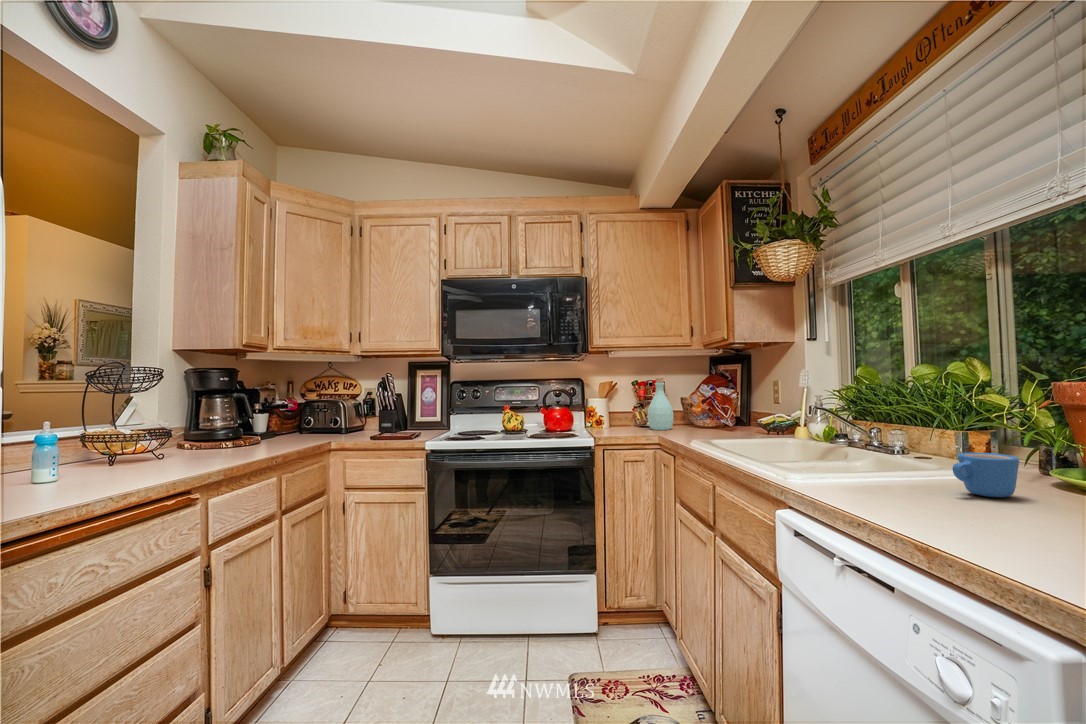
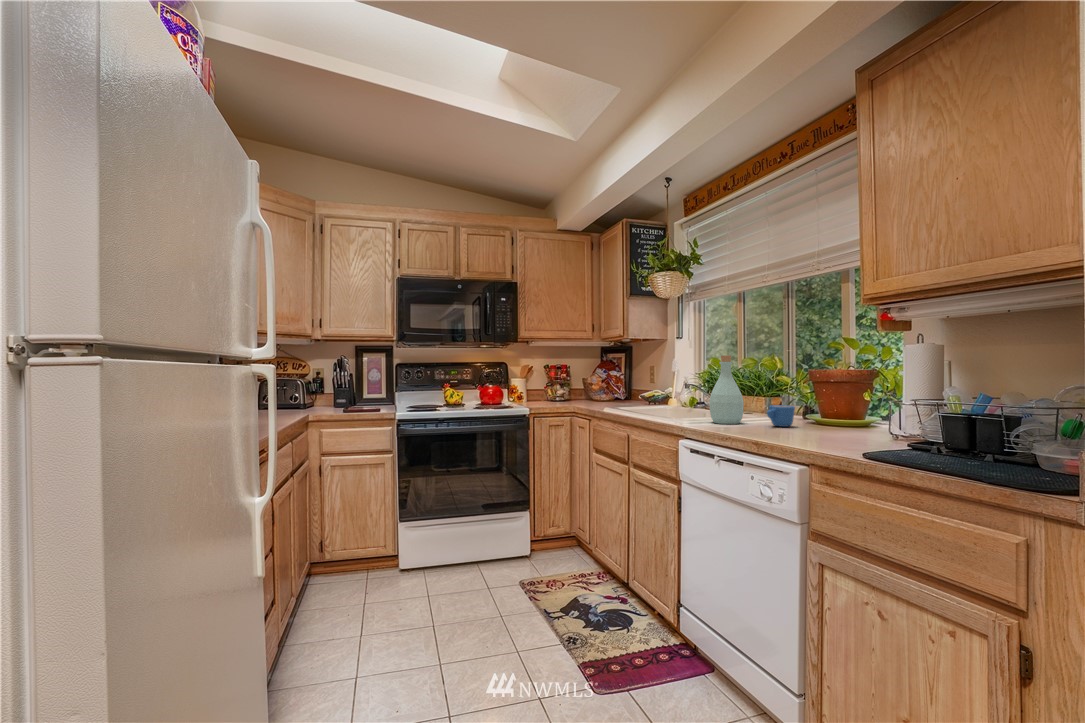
bottle: present [648,378,673,430] -> present [709,355,744,424]

